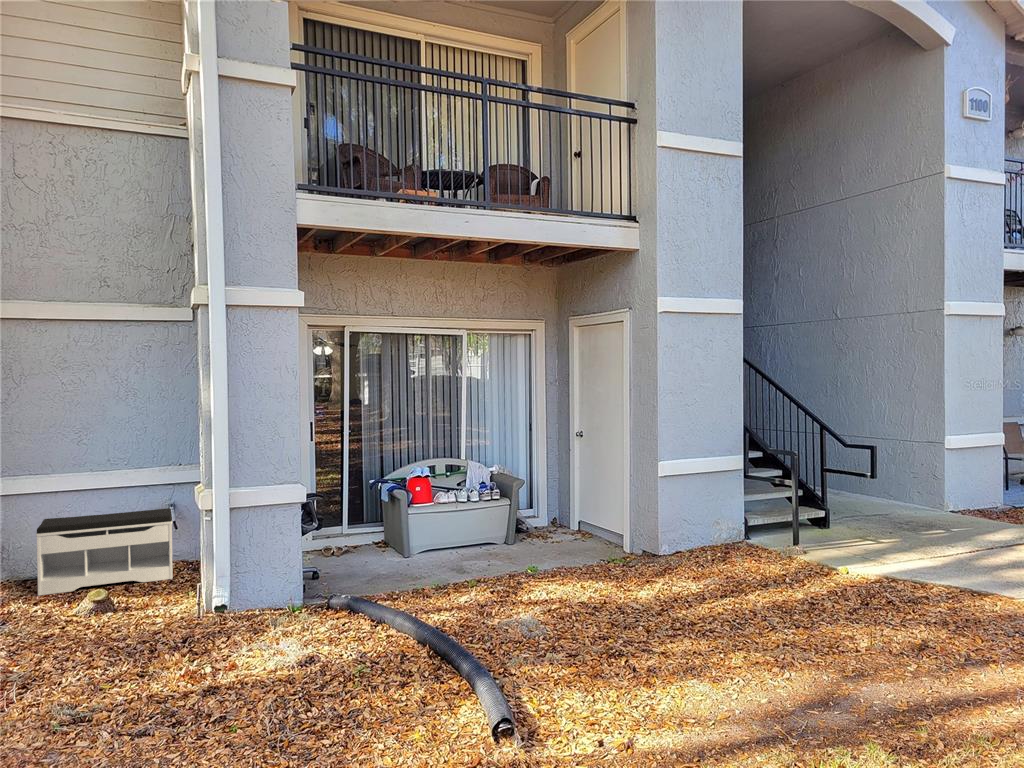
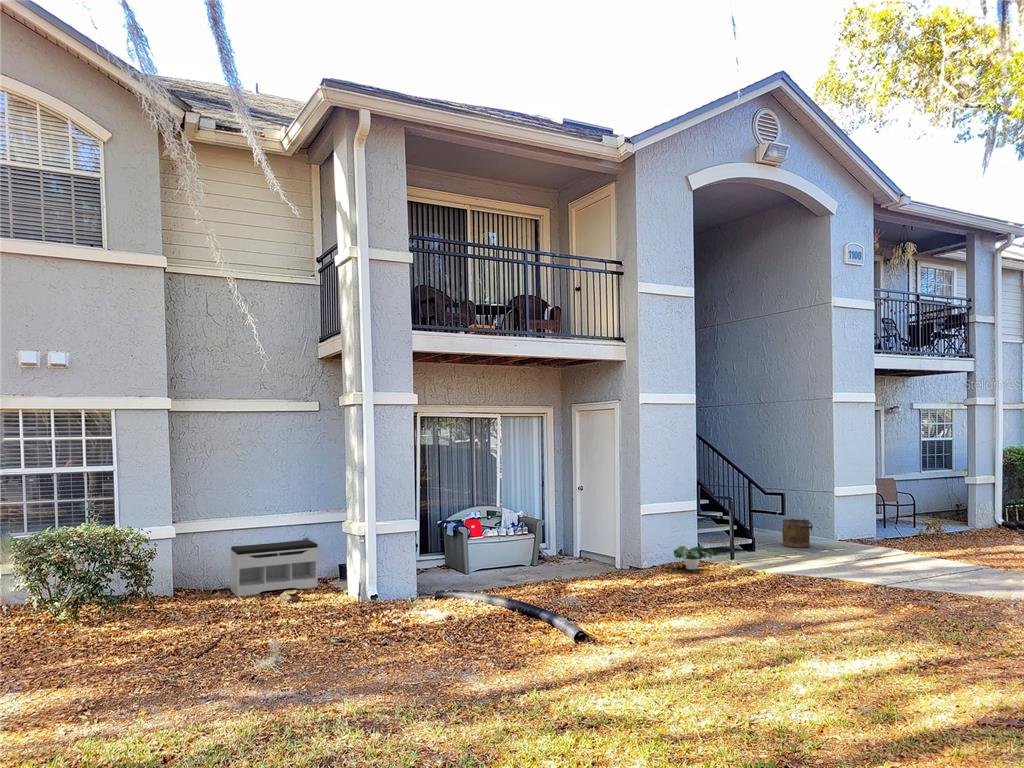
bucket: none [863,479,908,520] -> present [782,518,813,548]
potted plant: none [708,521,775,556] -> present [674,546,718,569]

